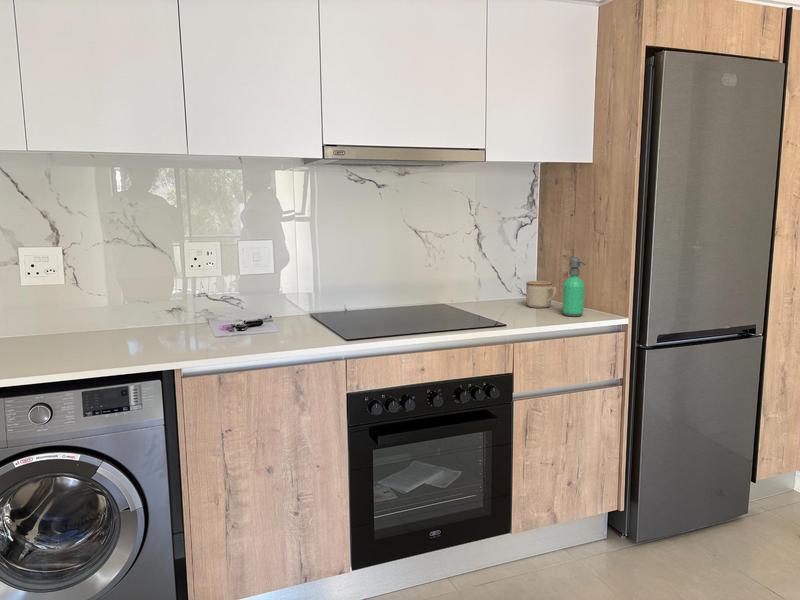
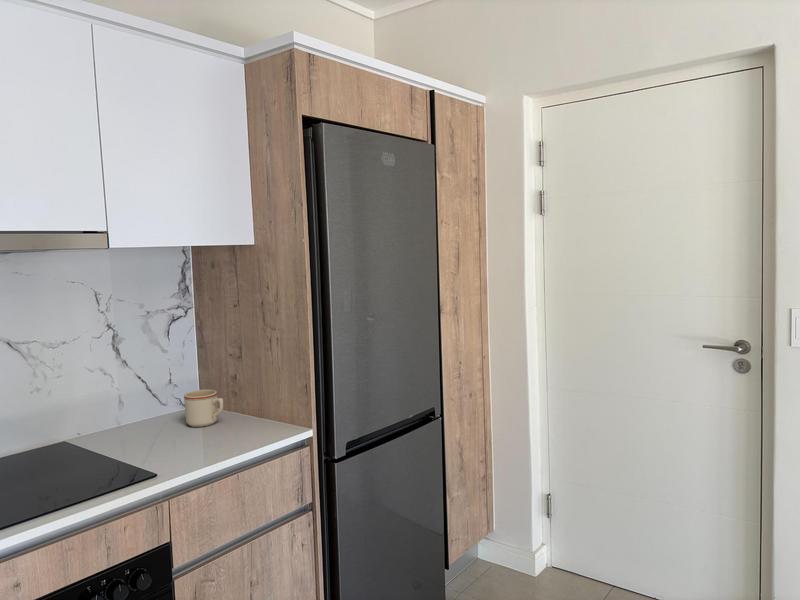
soap dispenser: present [563,257,586,316] -> none [231,363,259,438]

